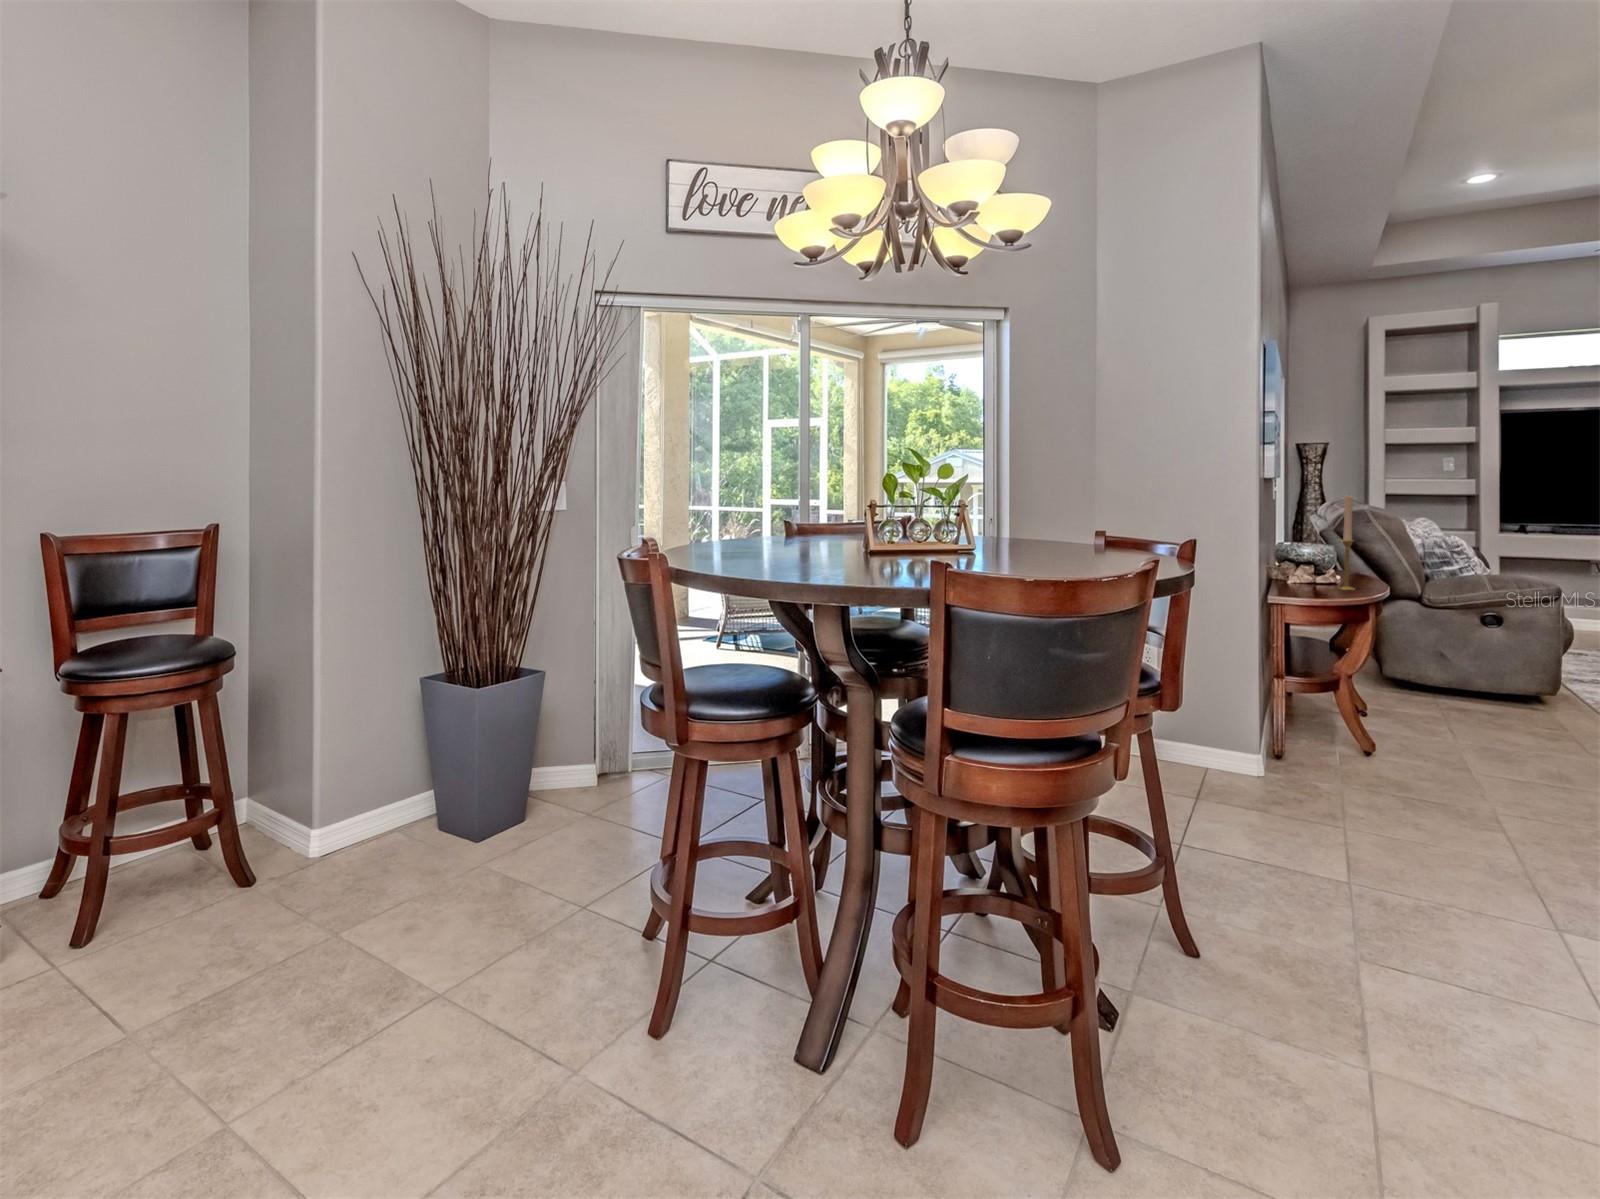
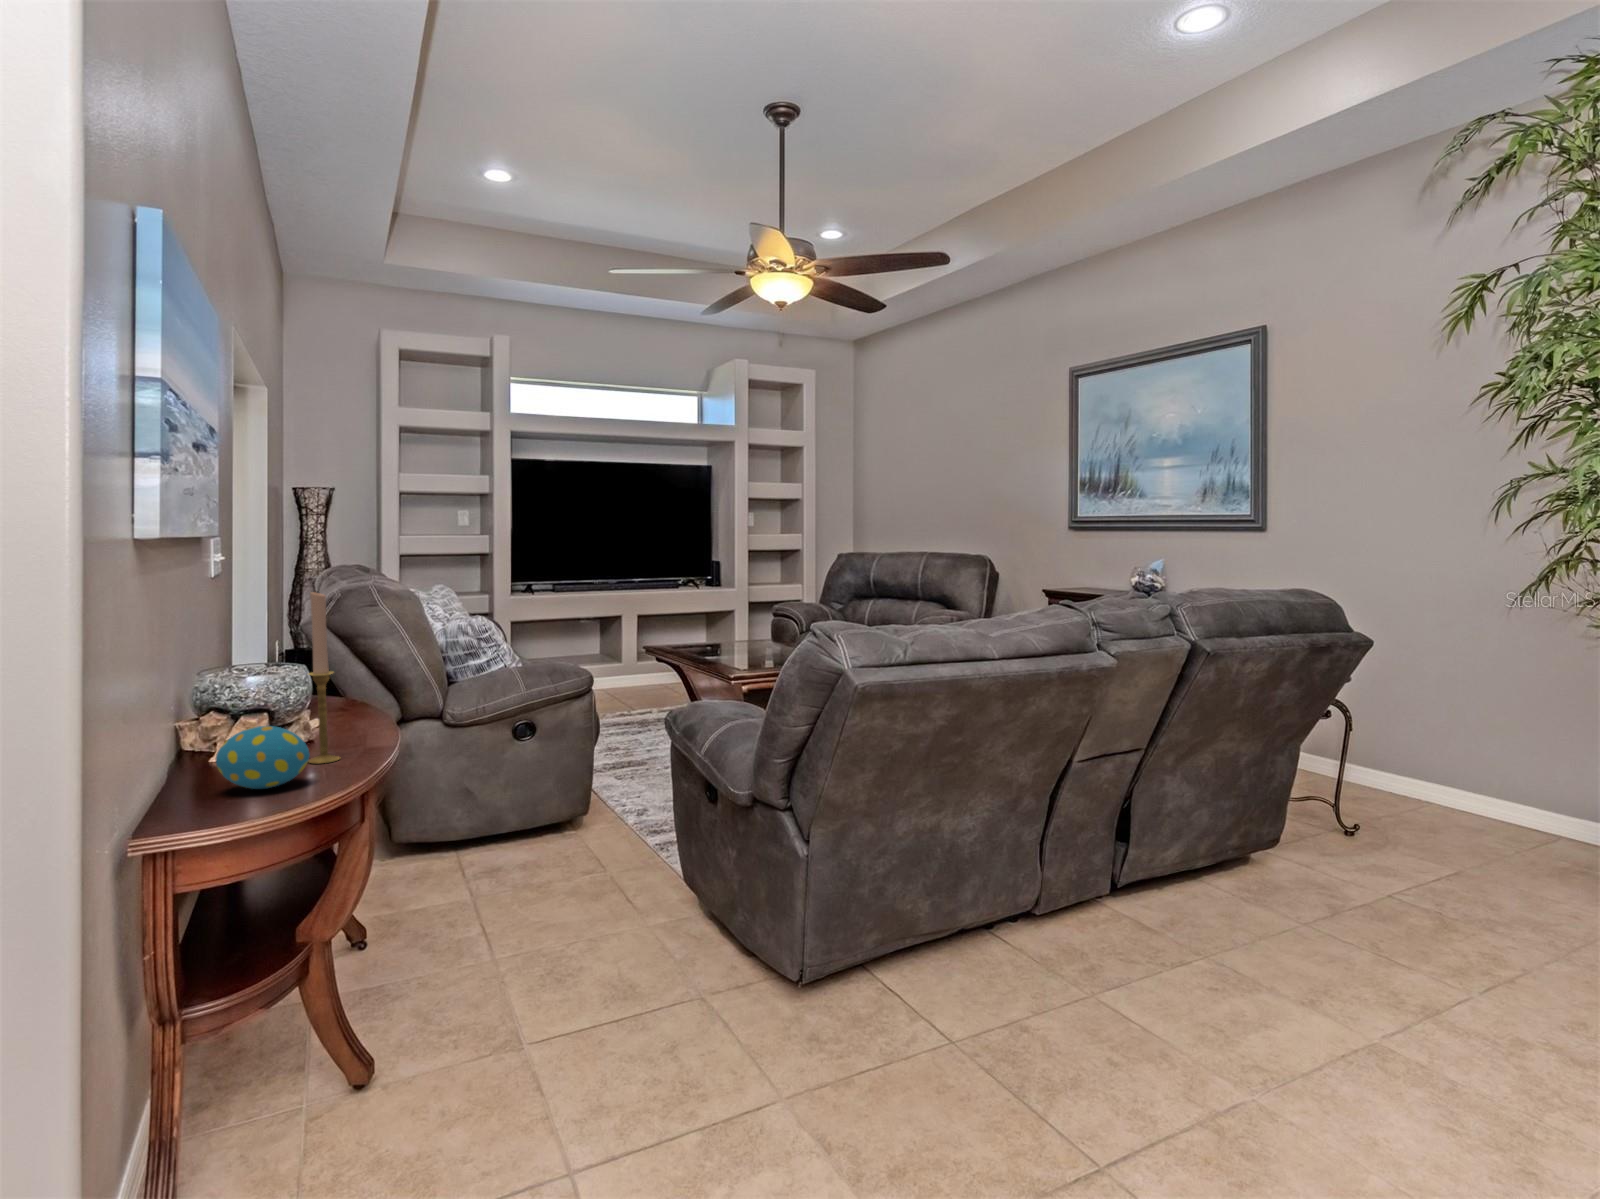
decorative egg: none [1296,561,1343,593] -> present [216,726,310,789]

